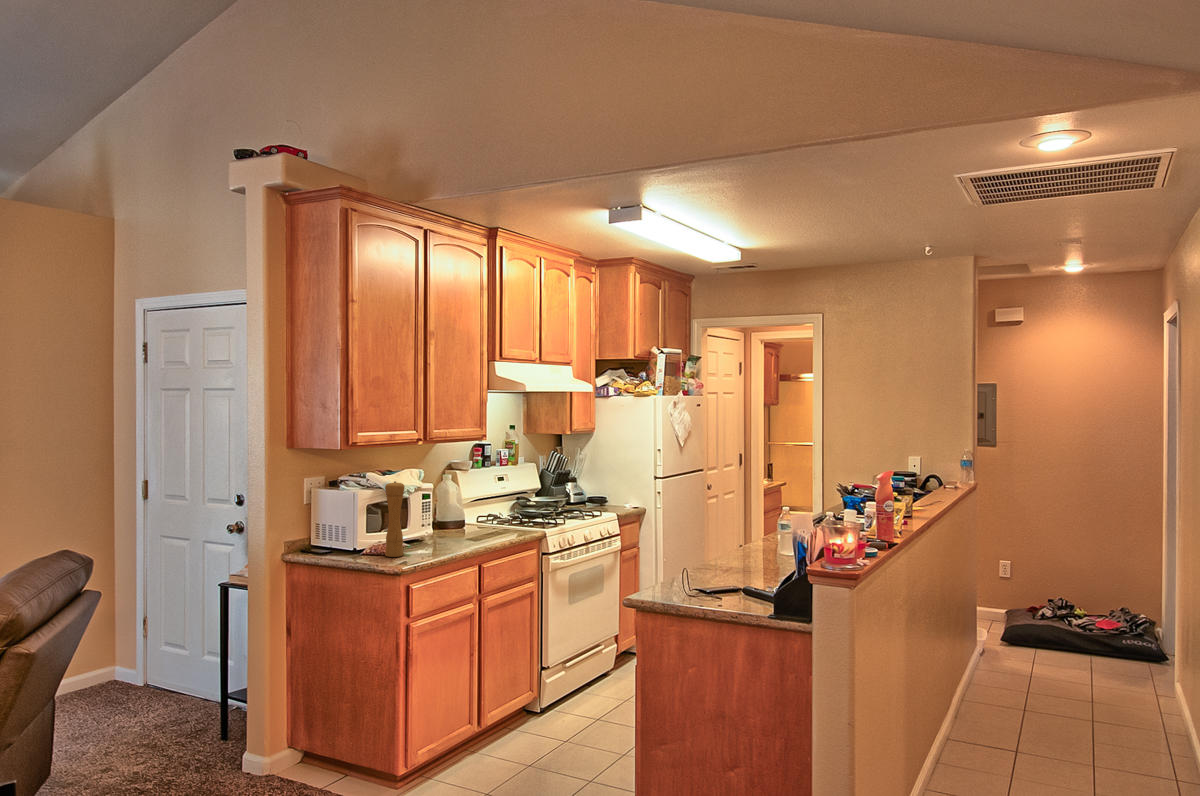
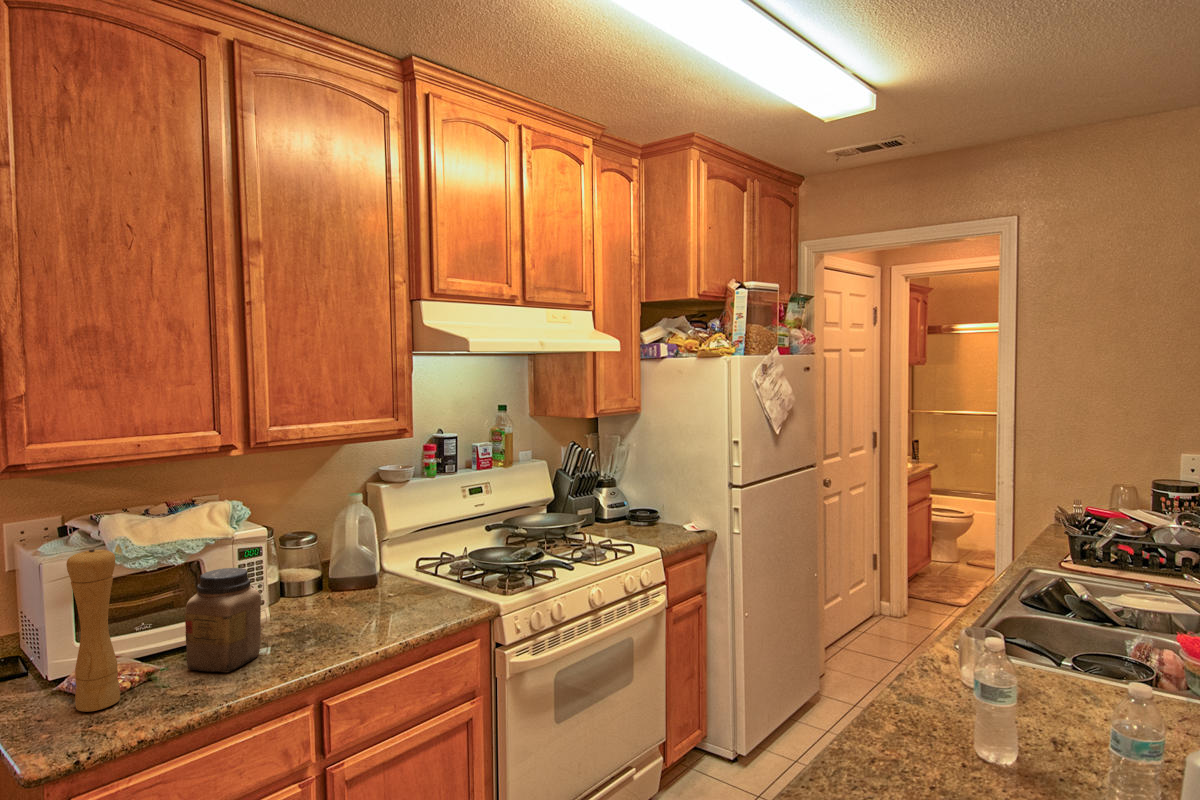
jar: none [417,500,447,548] -> present [185,568,261,672]

